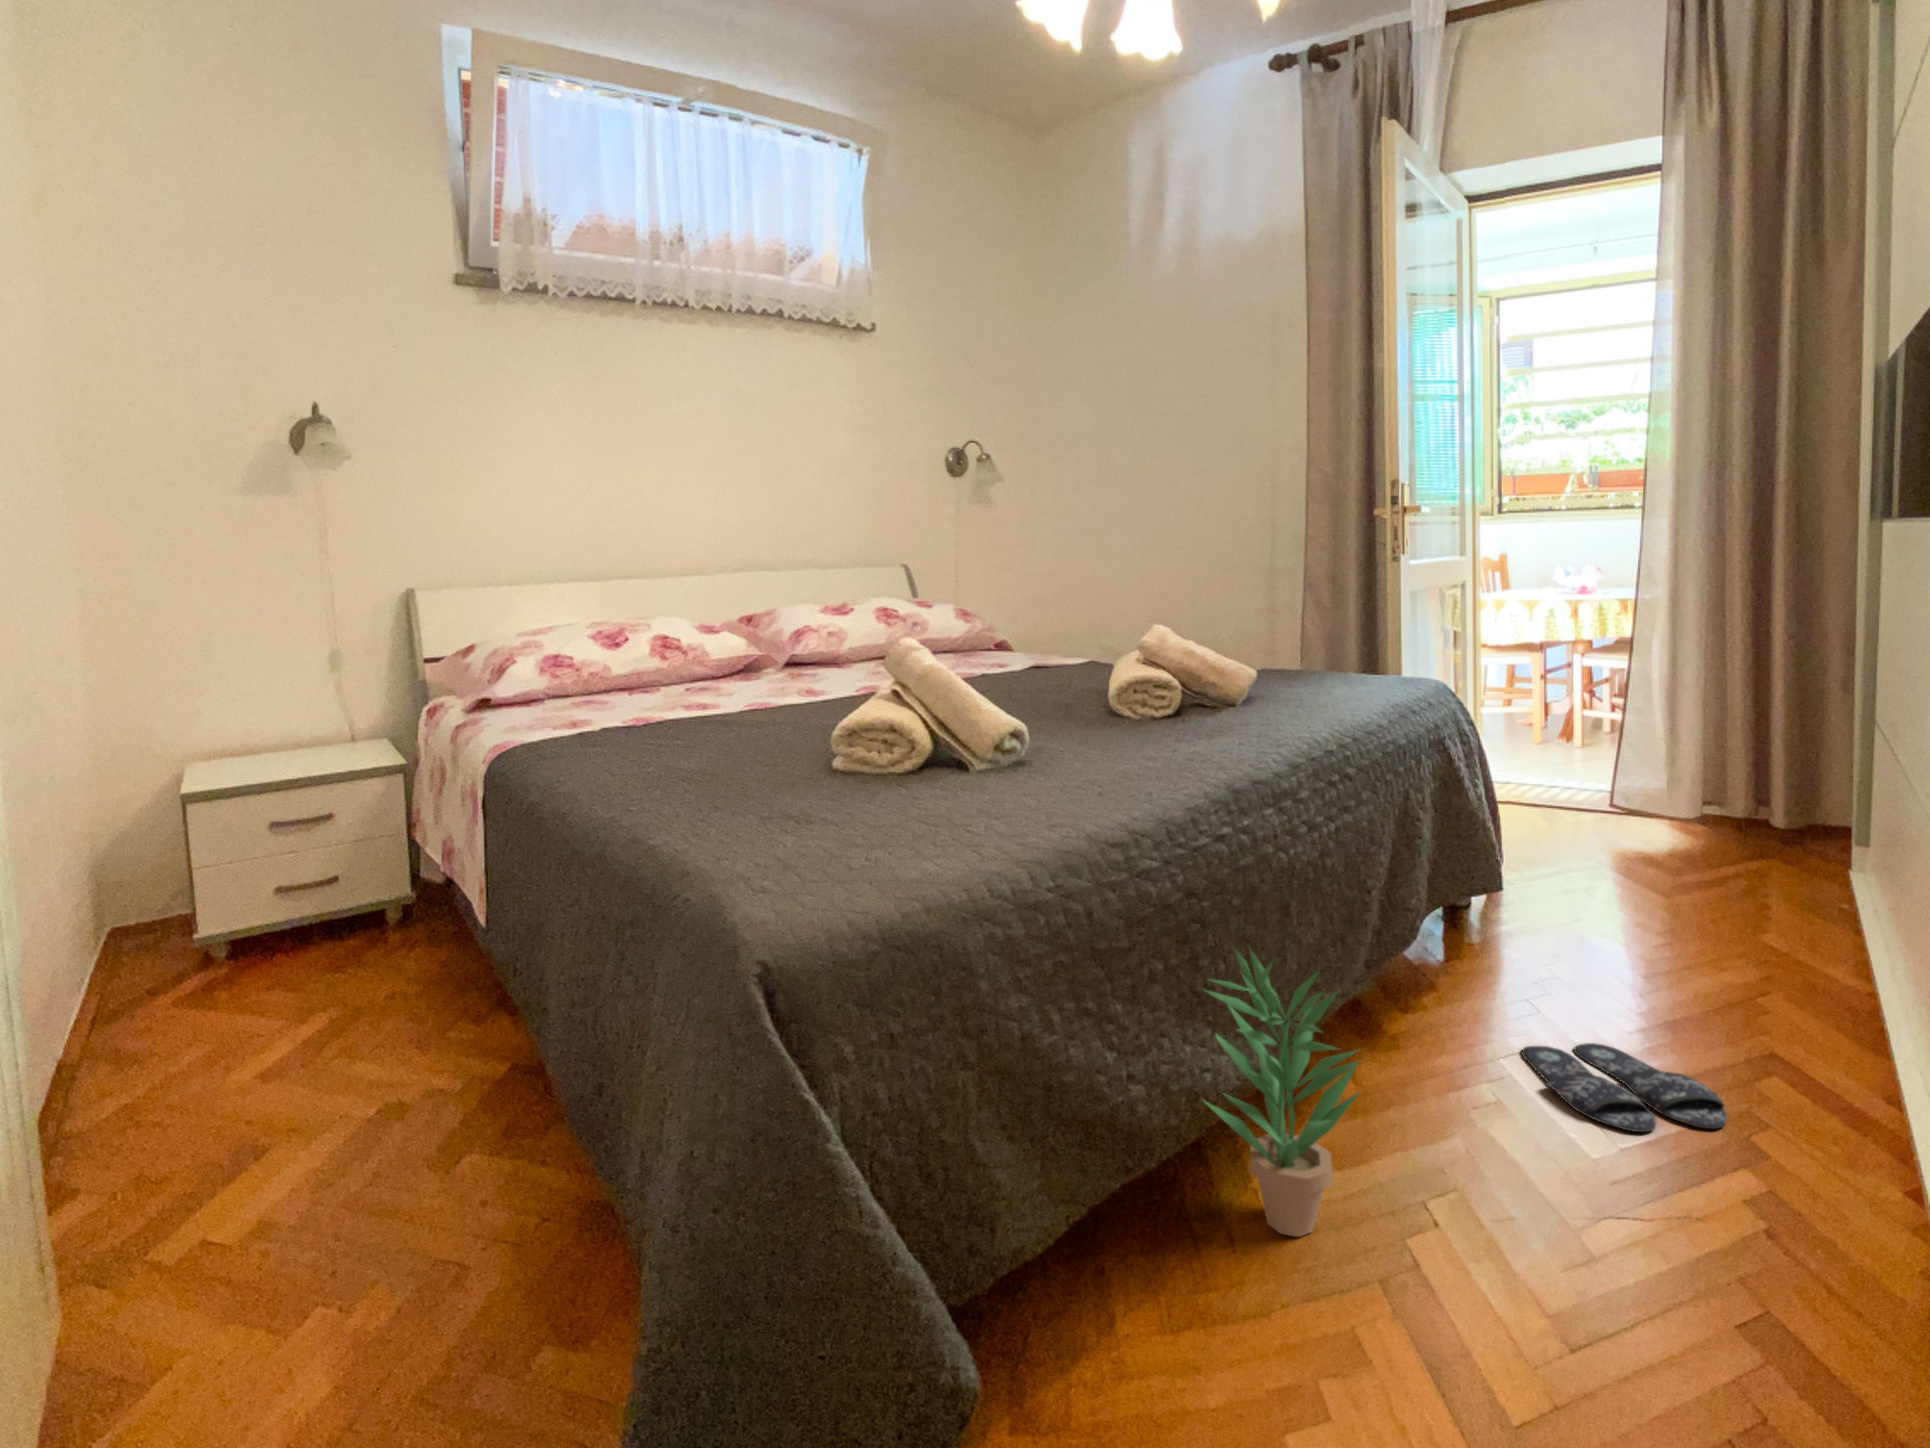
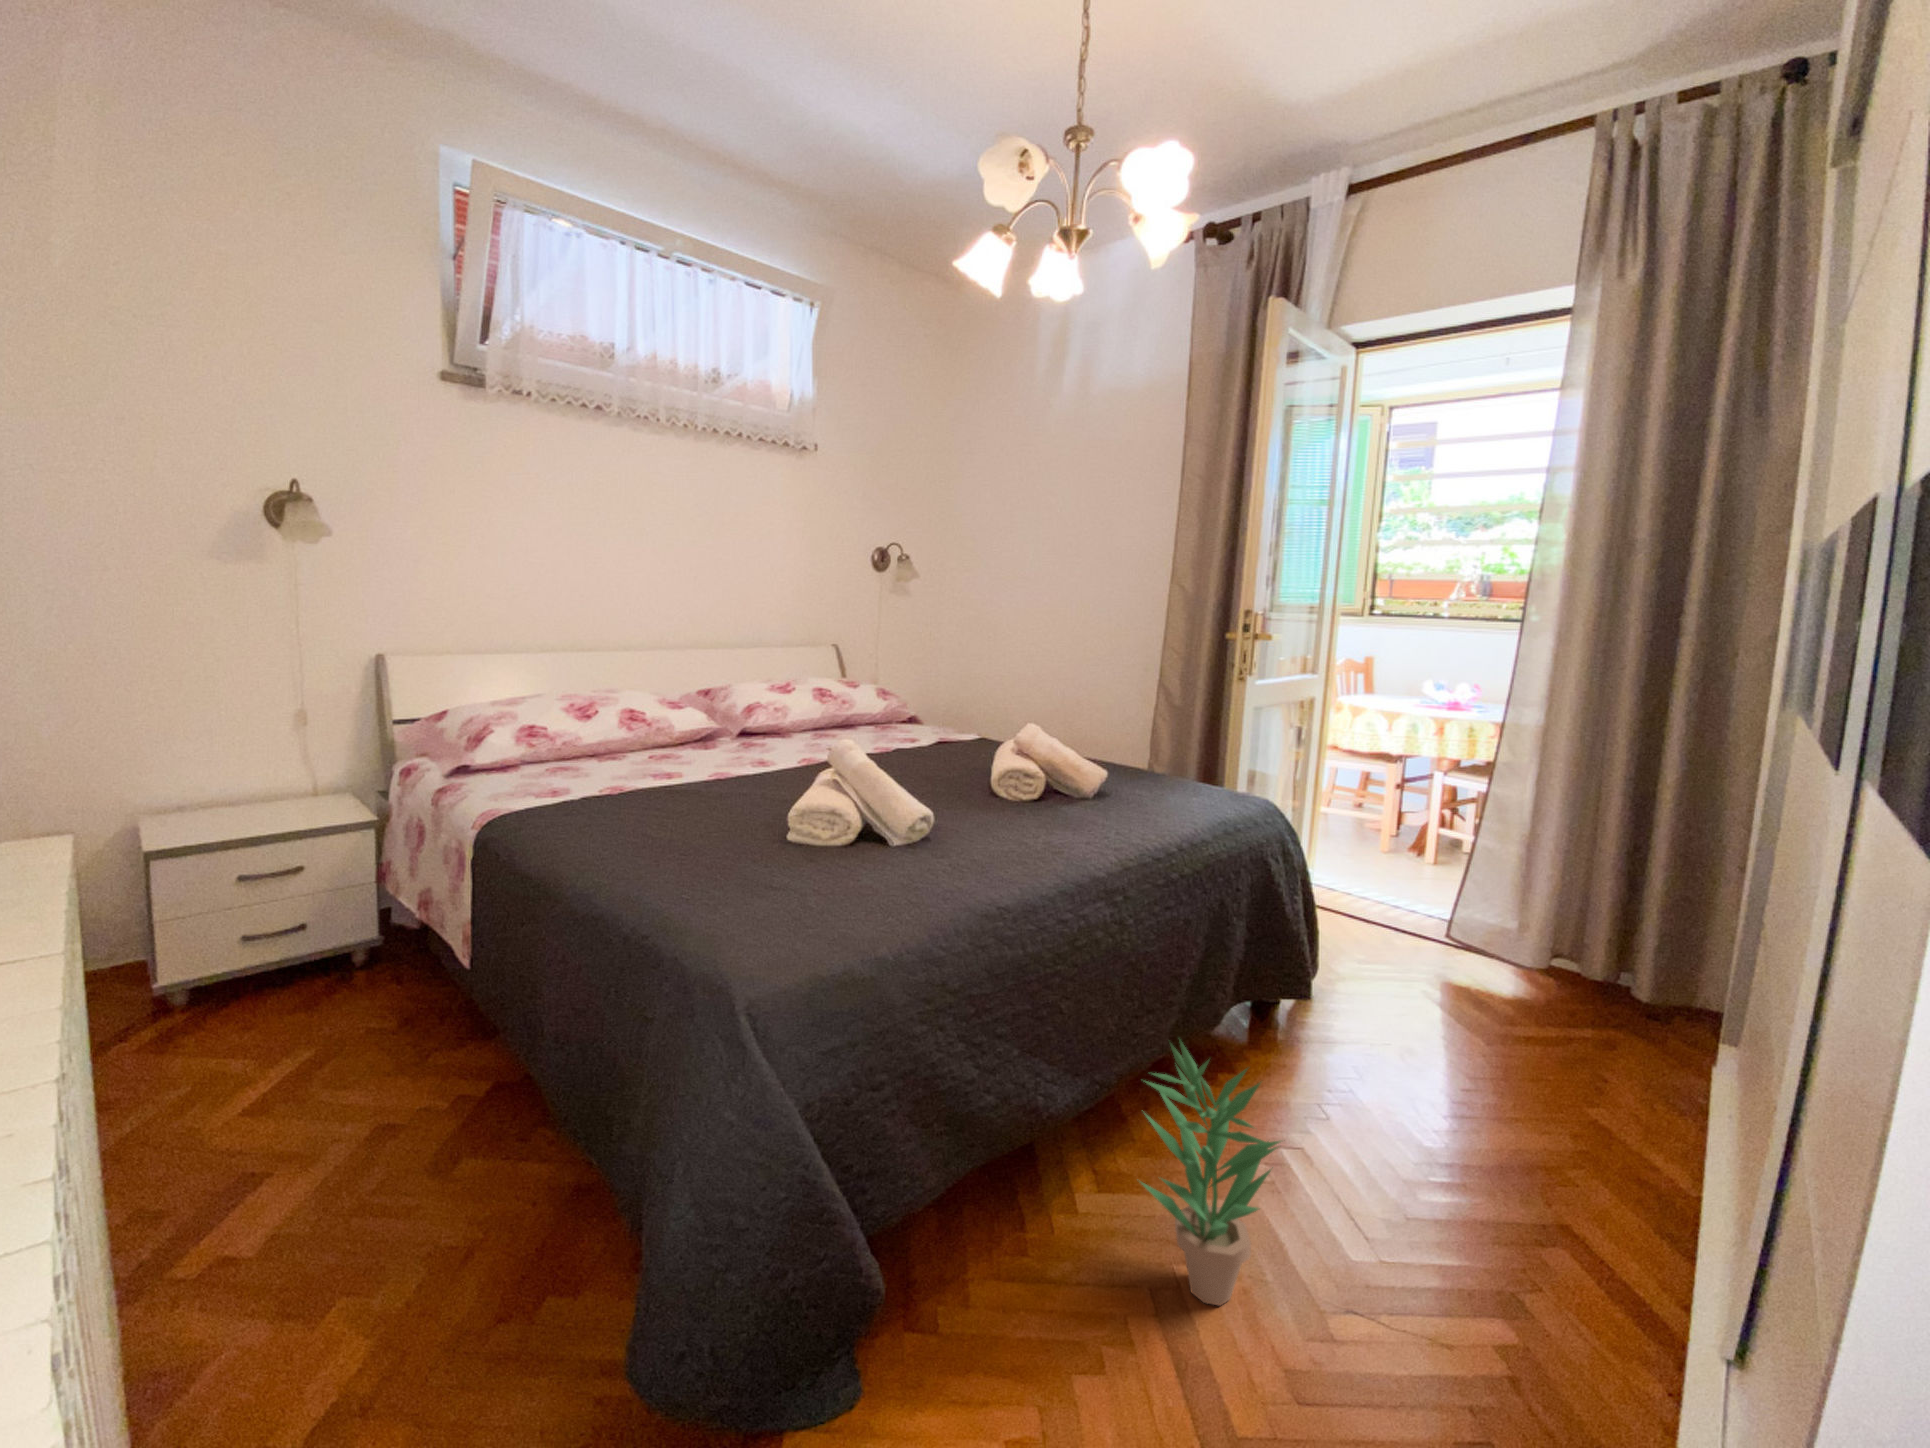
slippers: present [1522,1043,1727,1132] -> none [1367,1093,1540,1184]

